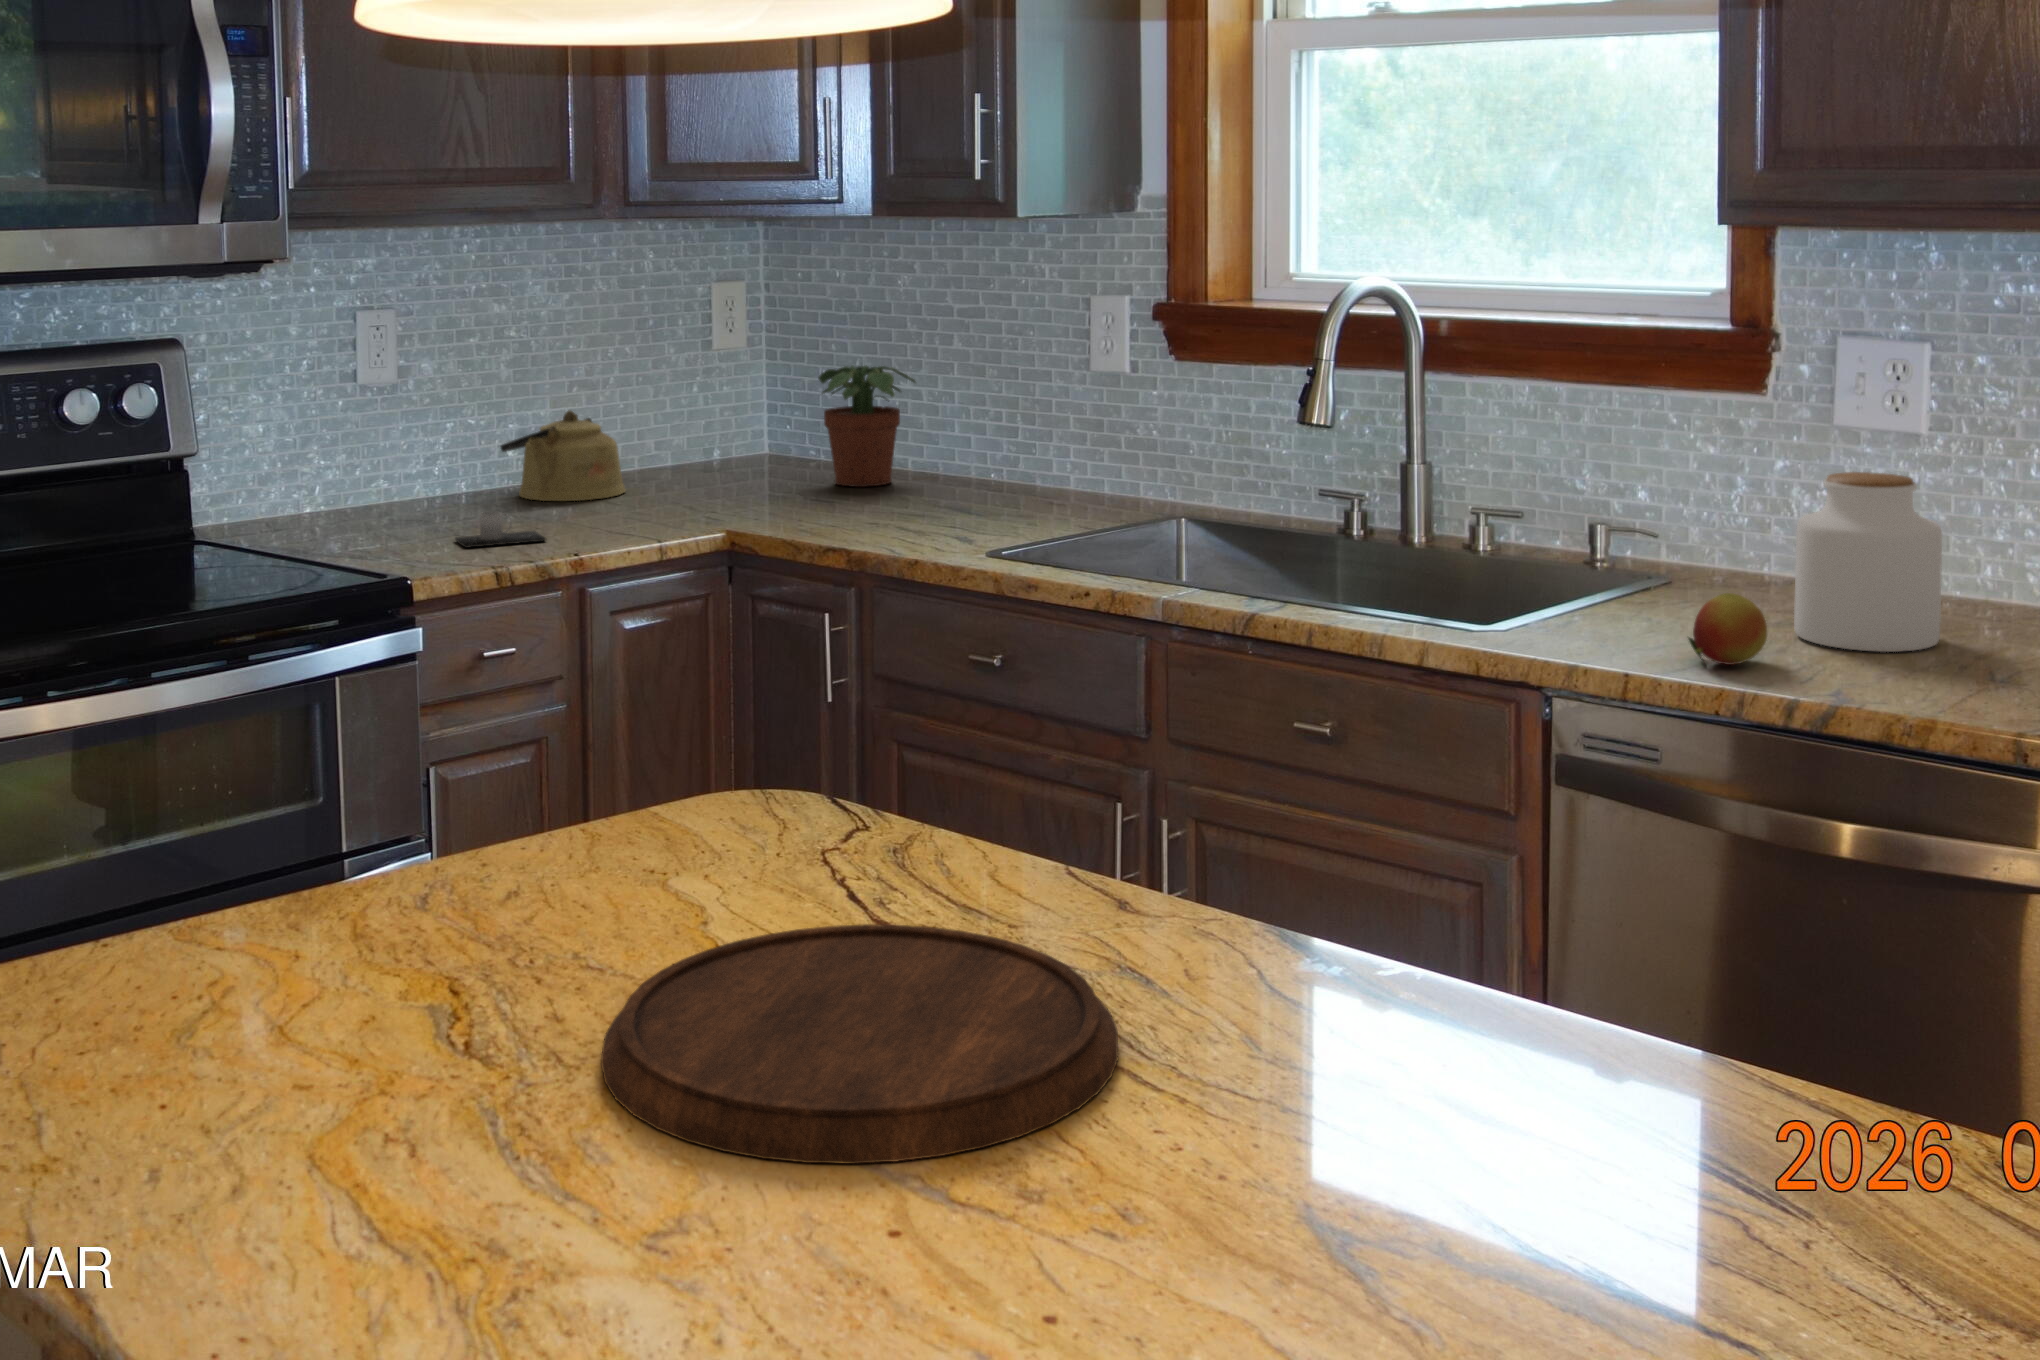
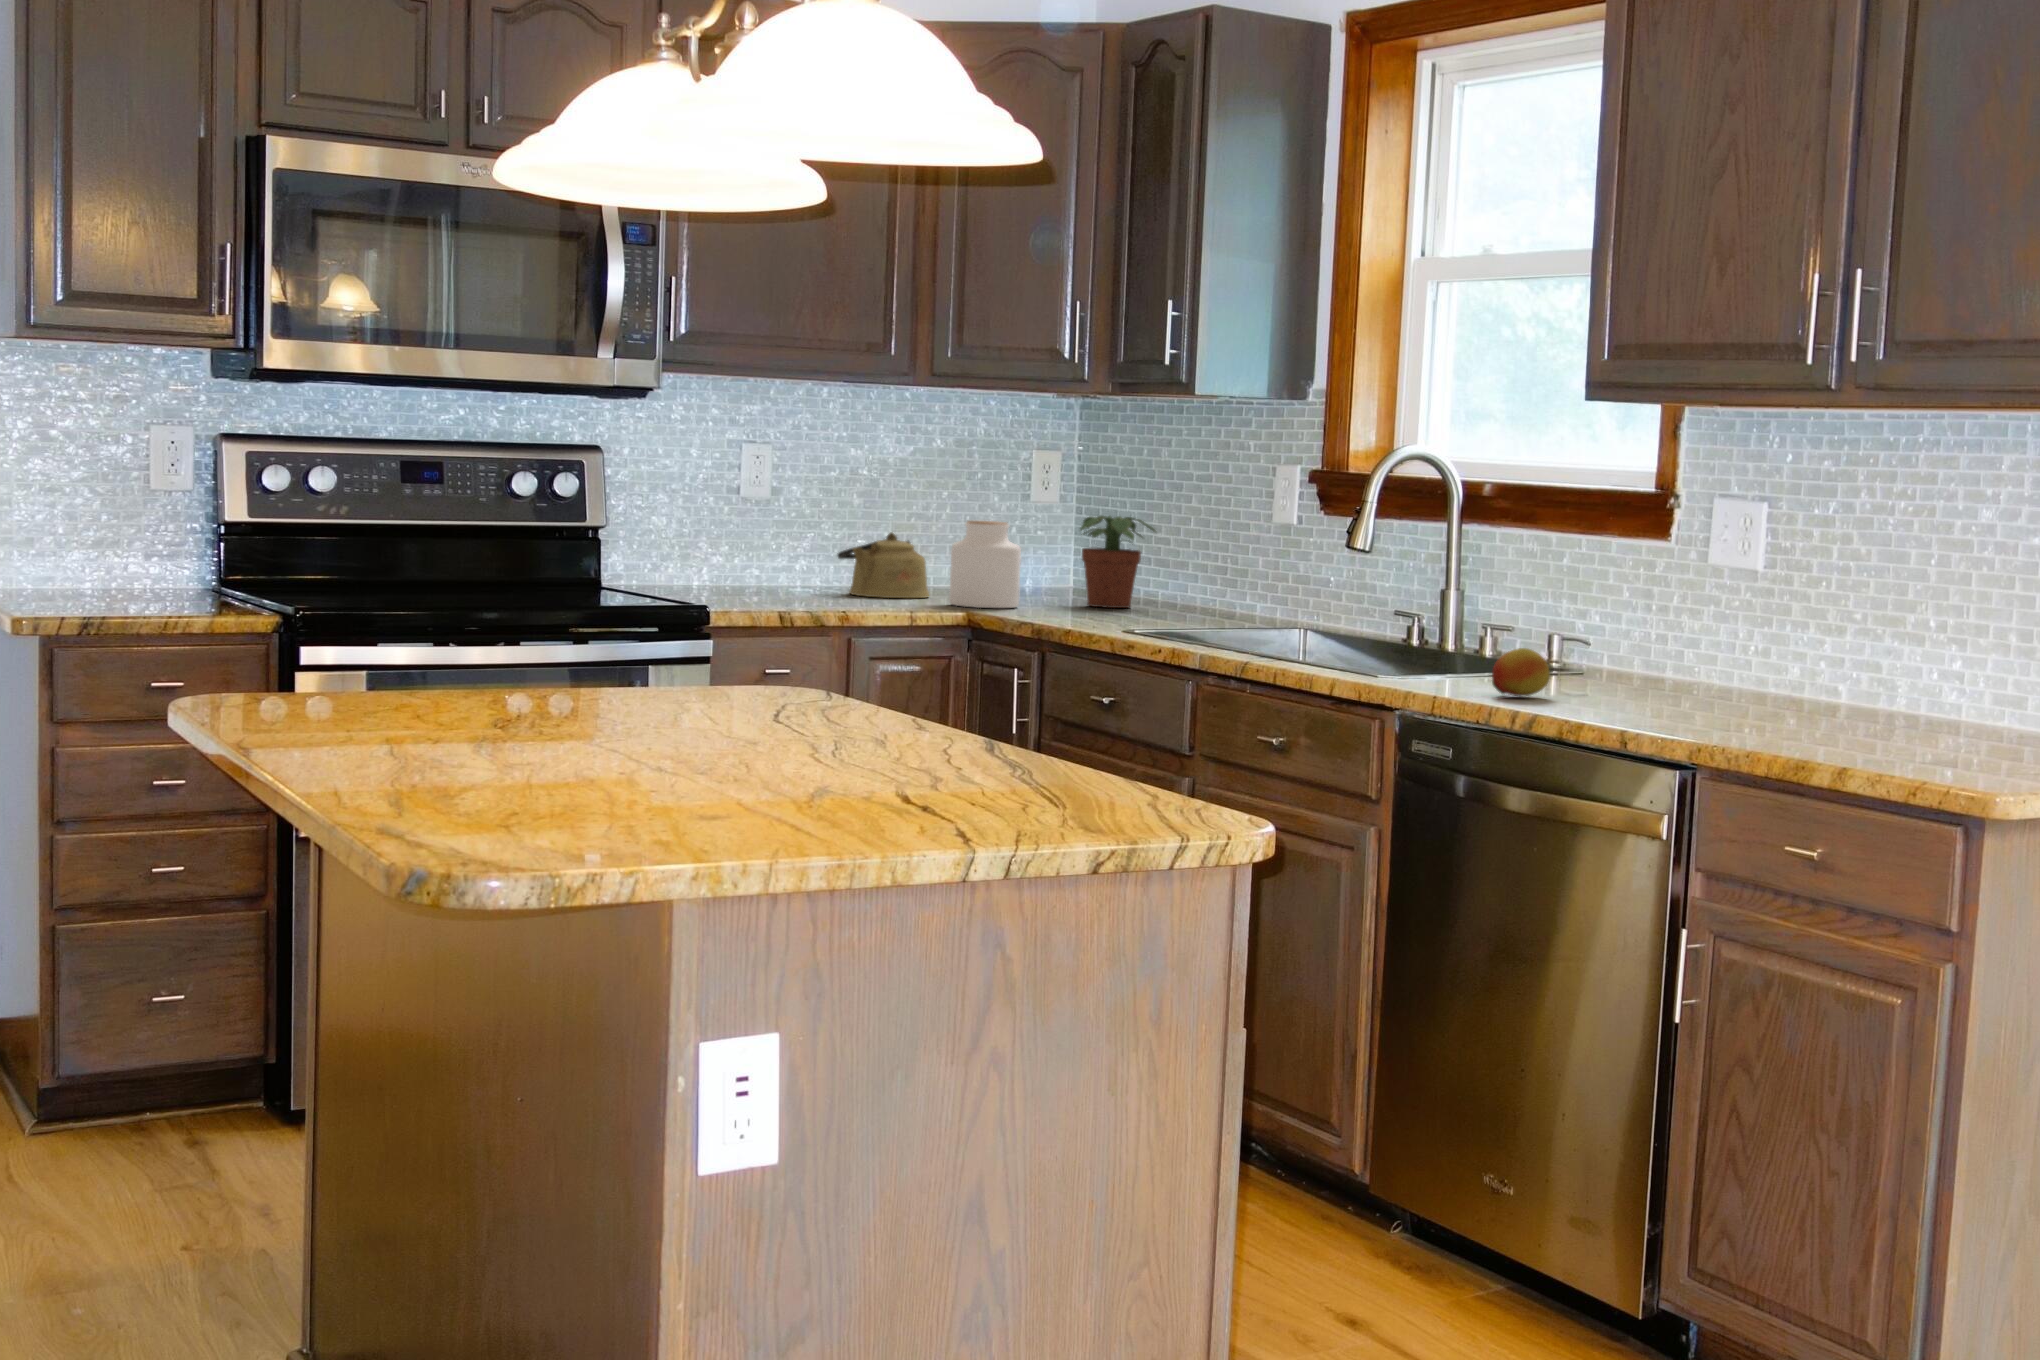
jar: present [1794,472,1942,652] -> present [949,521,1021,608]
mug: present [455,511,546,548] -> none [771,584,833,608]
cutting board: present [601,924,1118,1164] -> none [572,690,849,745]

